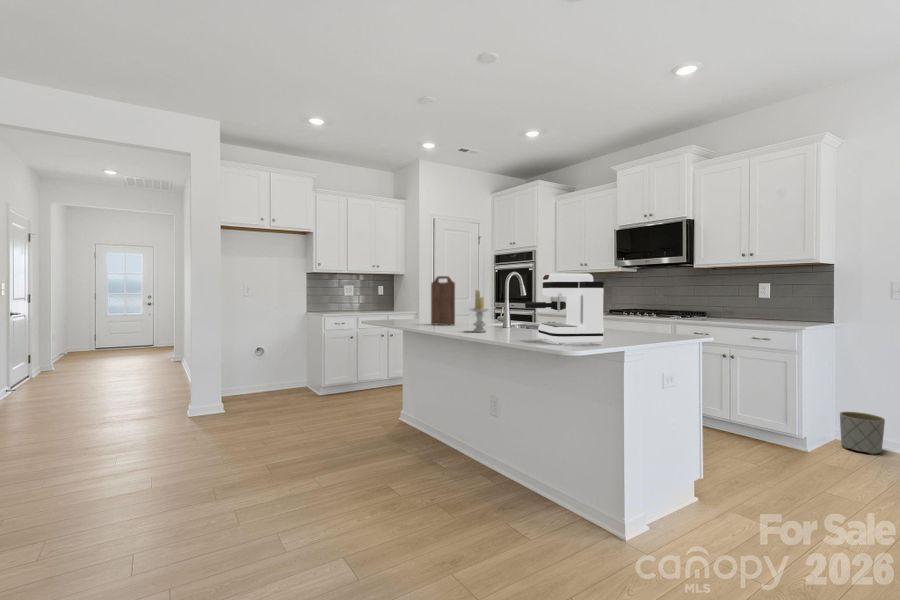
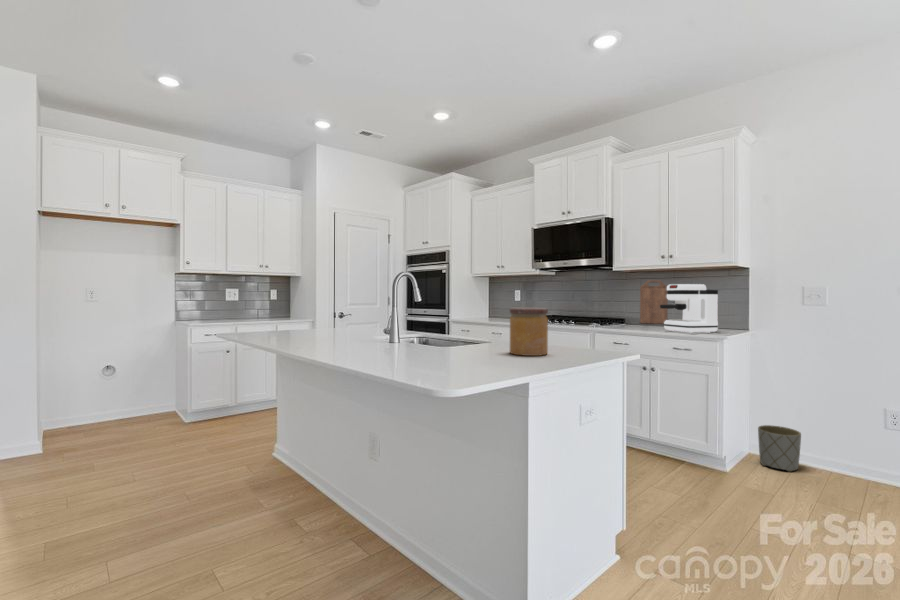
coffee maker: present [525,273,604,344] -> present [660,284,718,333]
cutting board: present [431,276,455,325] -> present [640,280,668,324]
candle: present [470,290,489,332] -> none [340,295,367,349]
jar: none [610,300,643,339] -> present [510,308,548,356]

